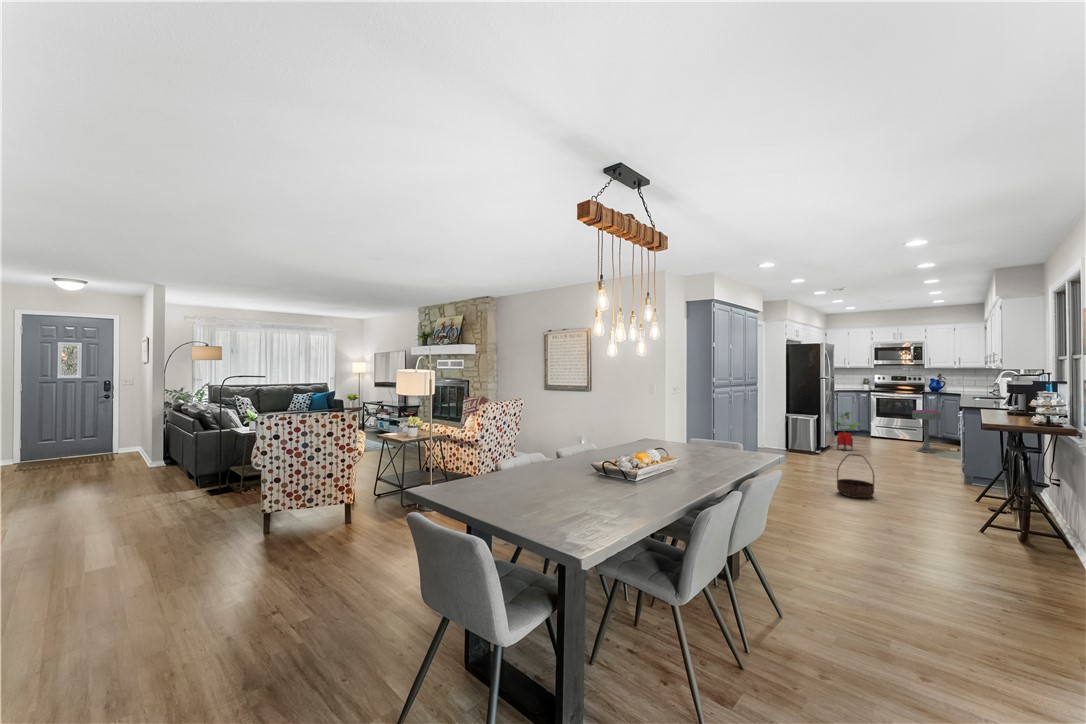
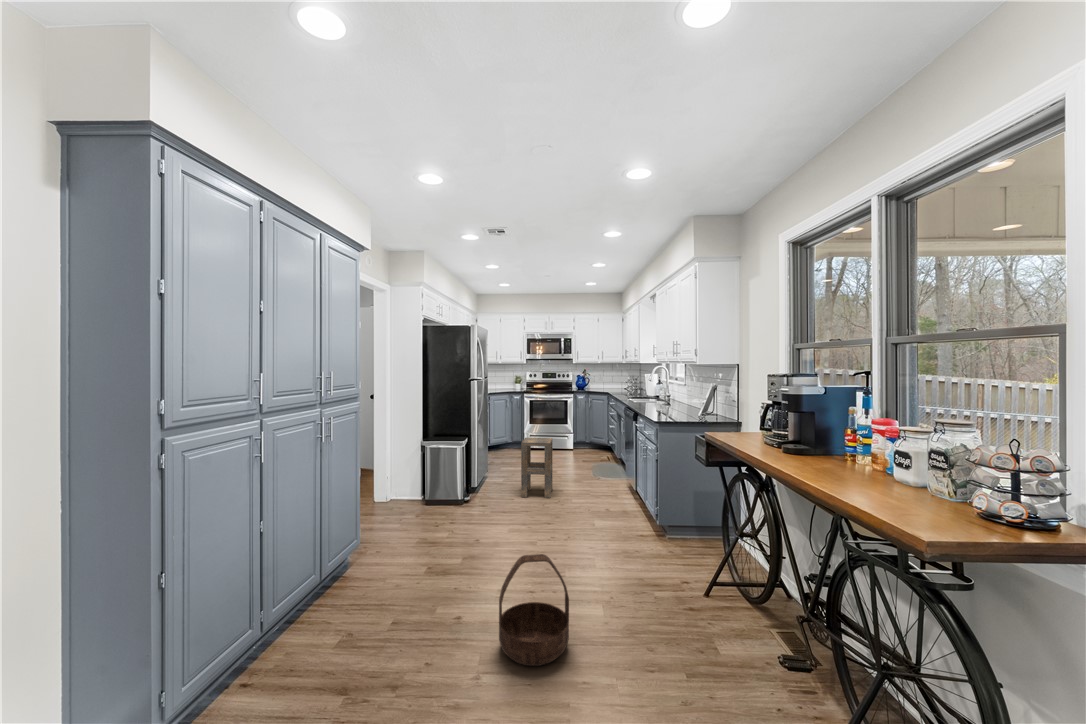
bar stool: present [912,410,941,453] -> none [571,416,599,470]
house plant: present [835,412,859,450] -> none [482,427,520,484]
side table: none [861,419,888,461] -> present [521,438,553,498]

